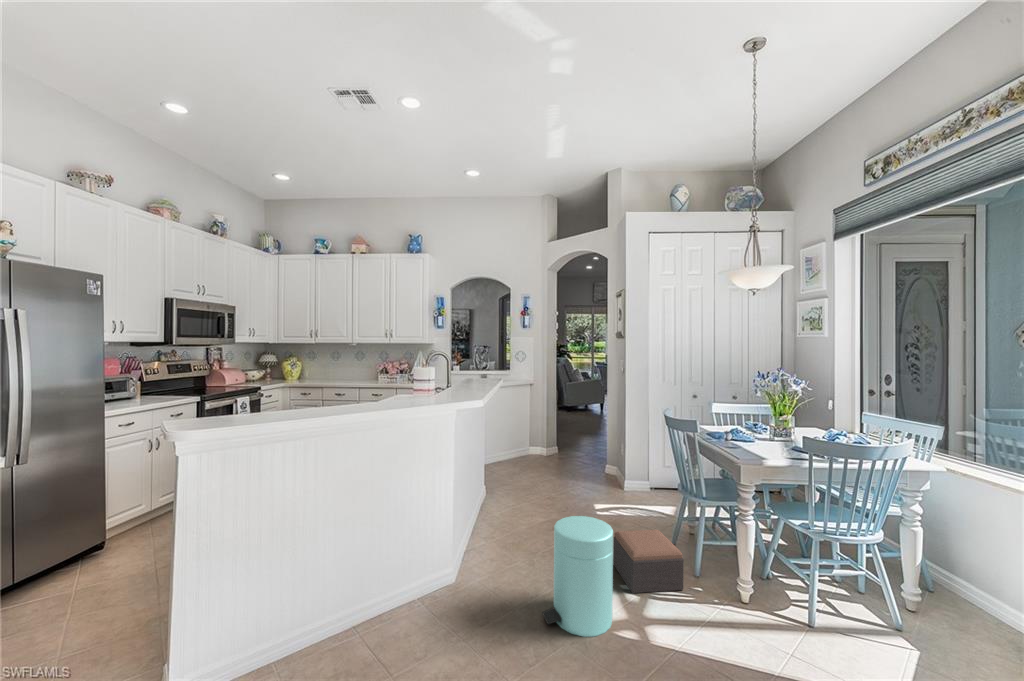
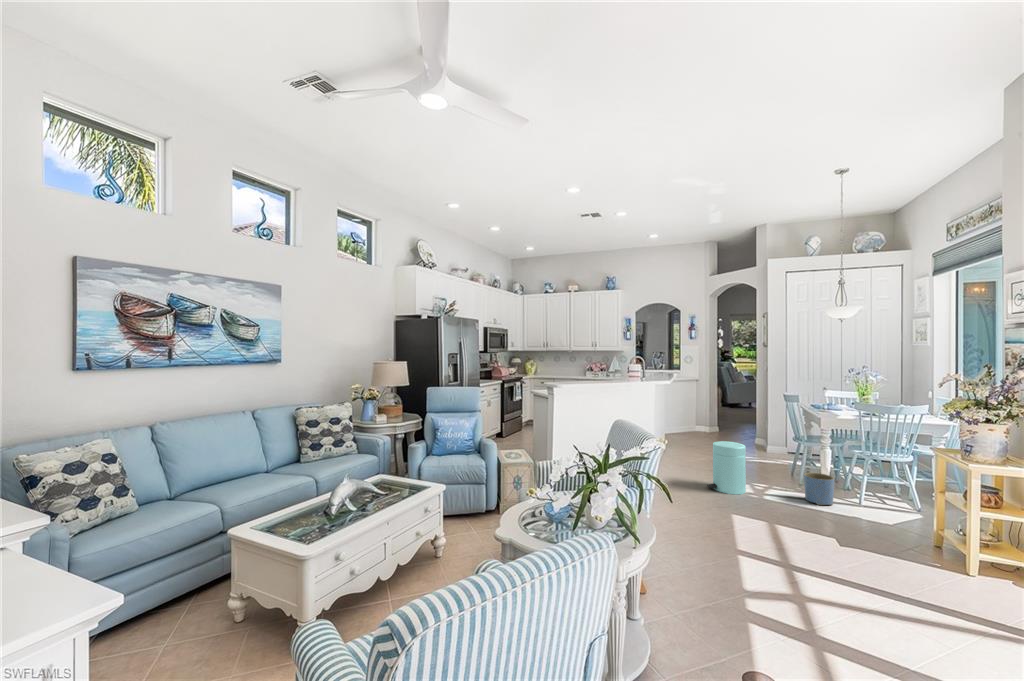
footstool: present [613,530,684,593] -> none [751,459,793,489]
planter: none [713,569,767,646] -> present [804,473,834,505]

